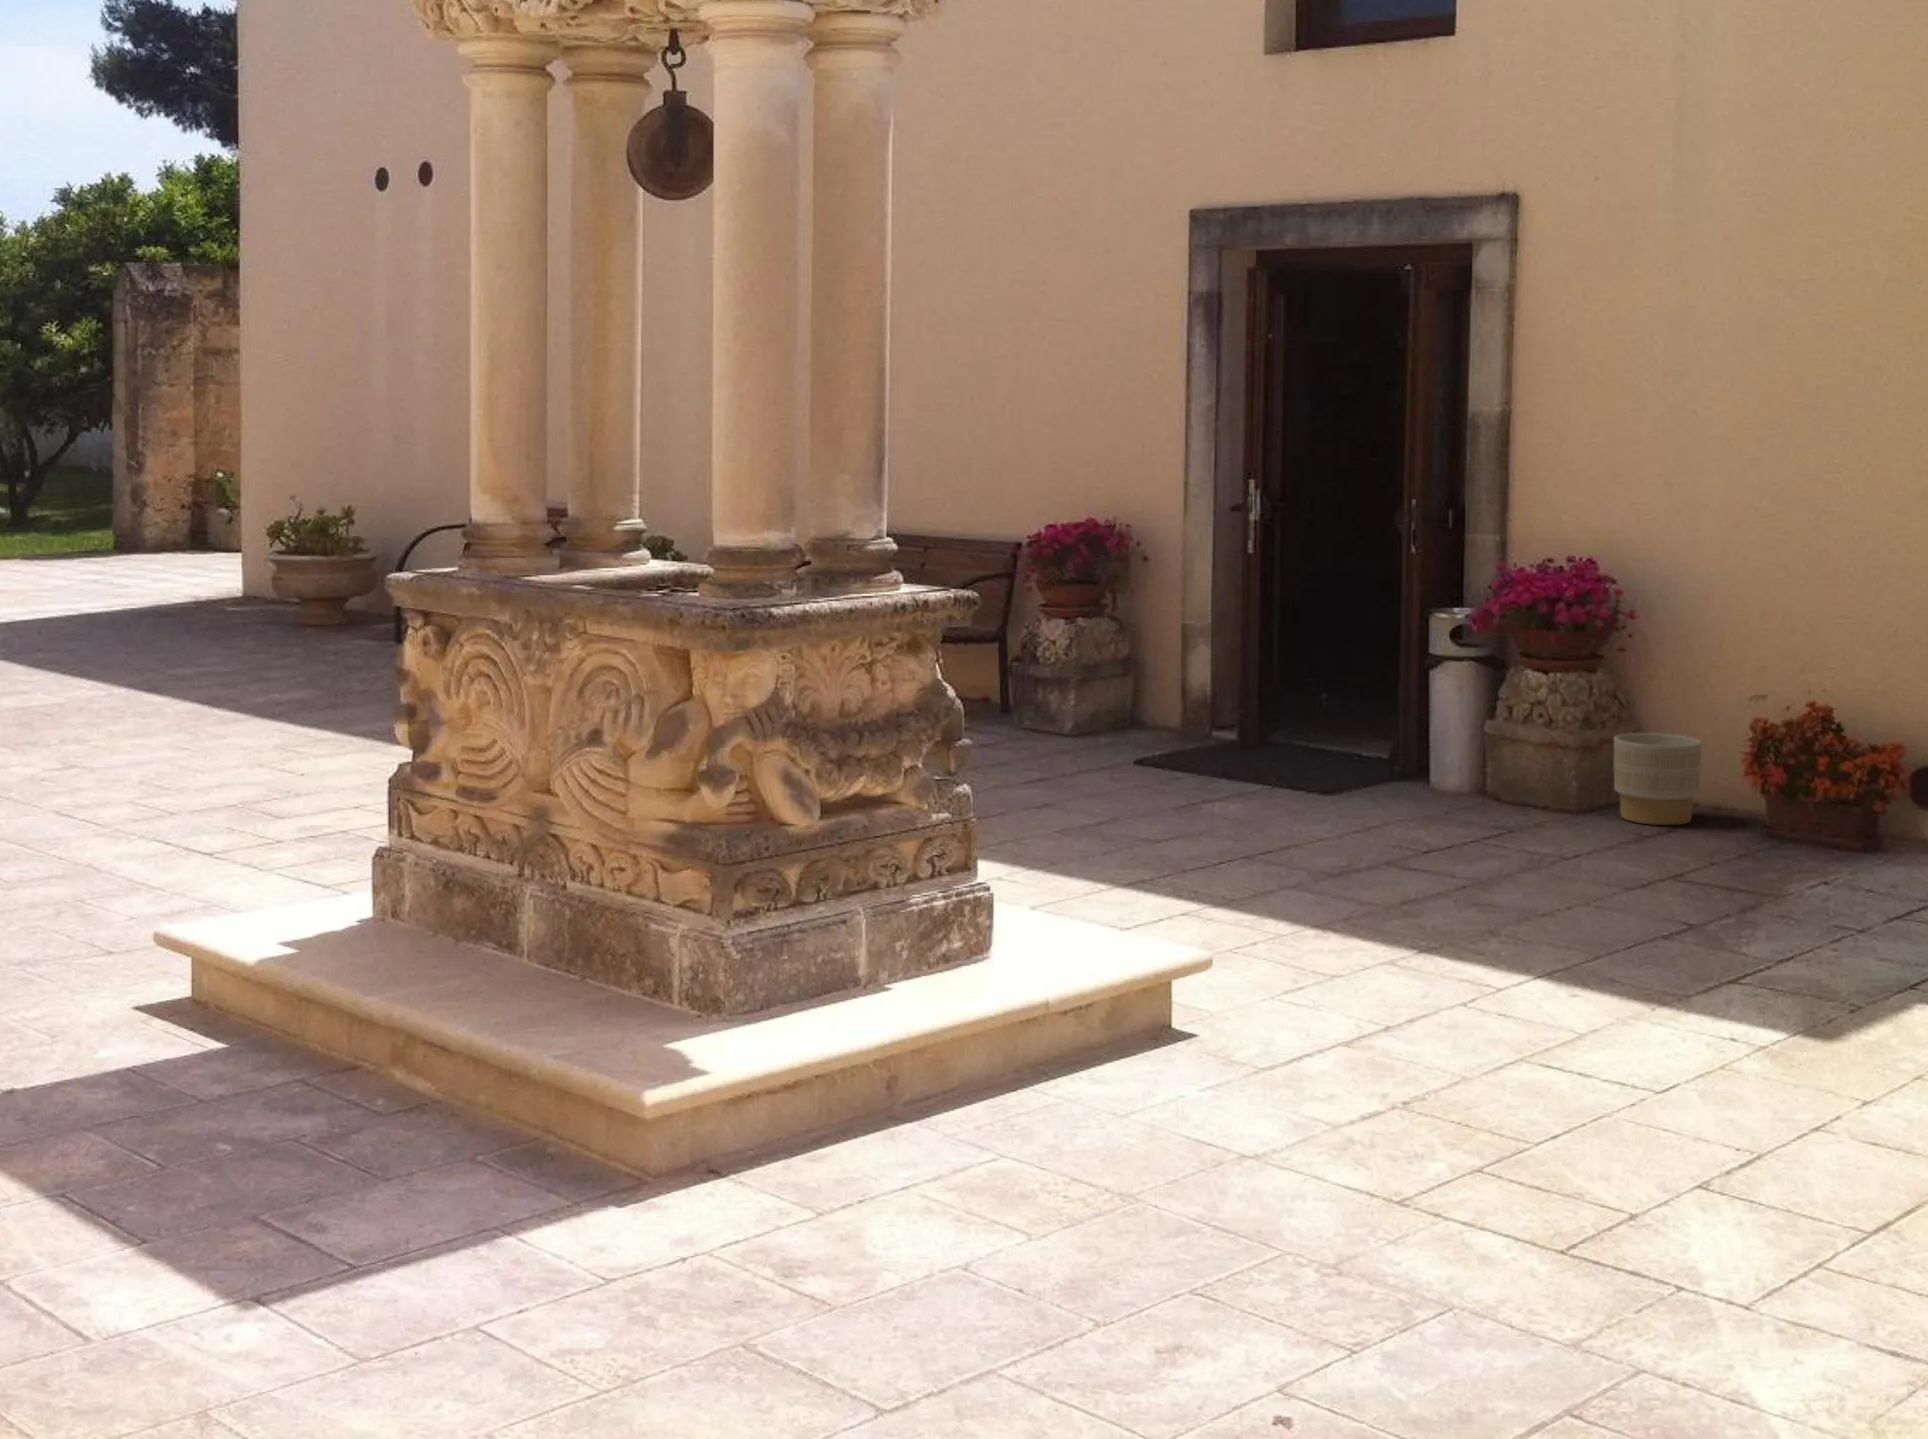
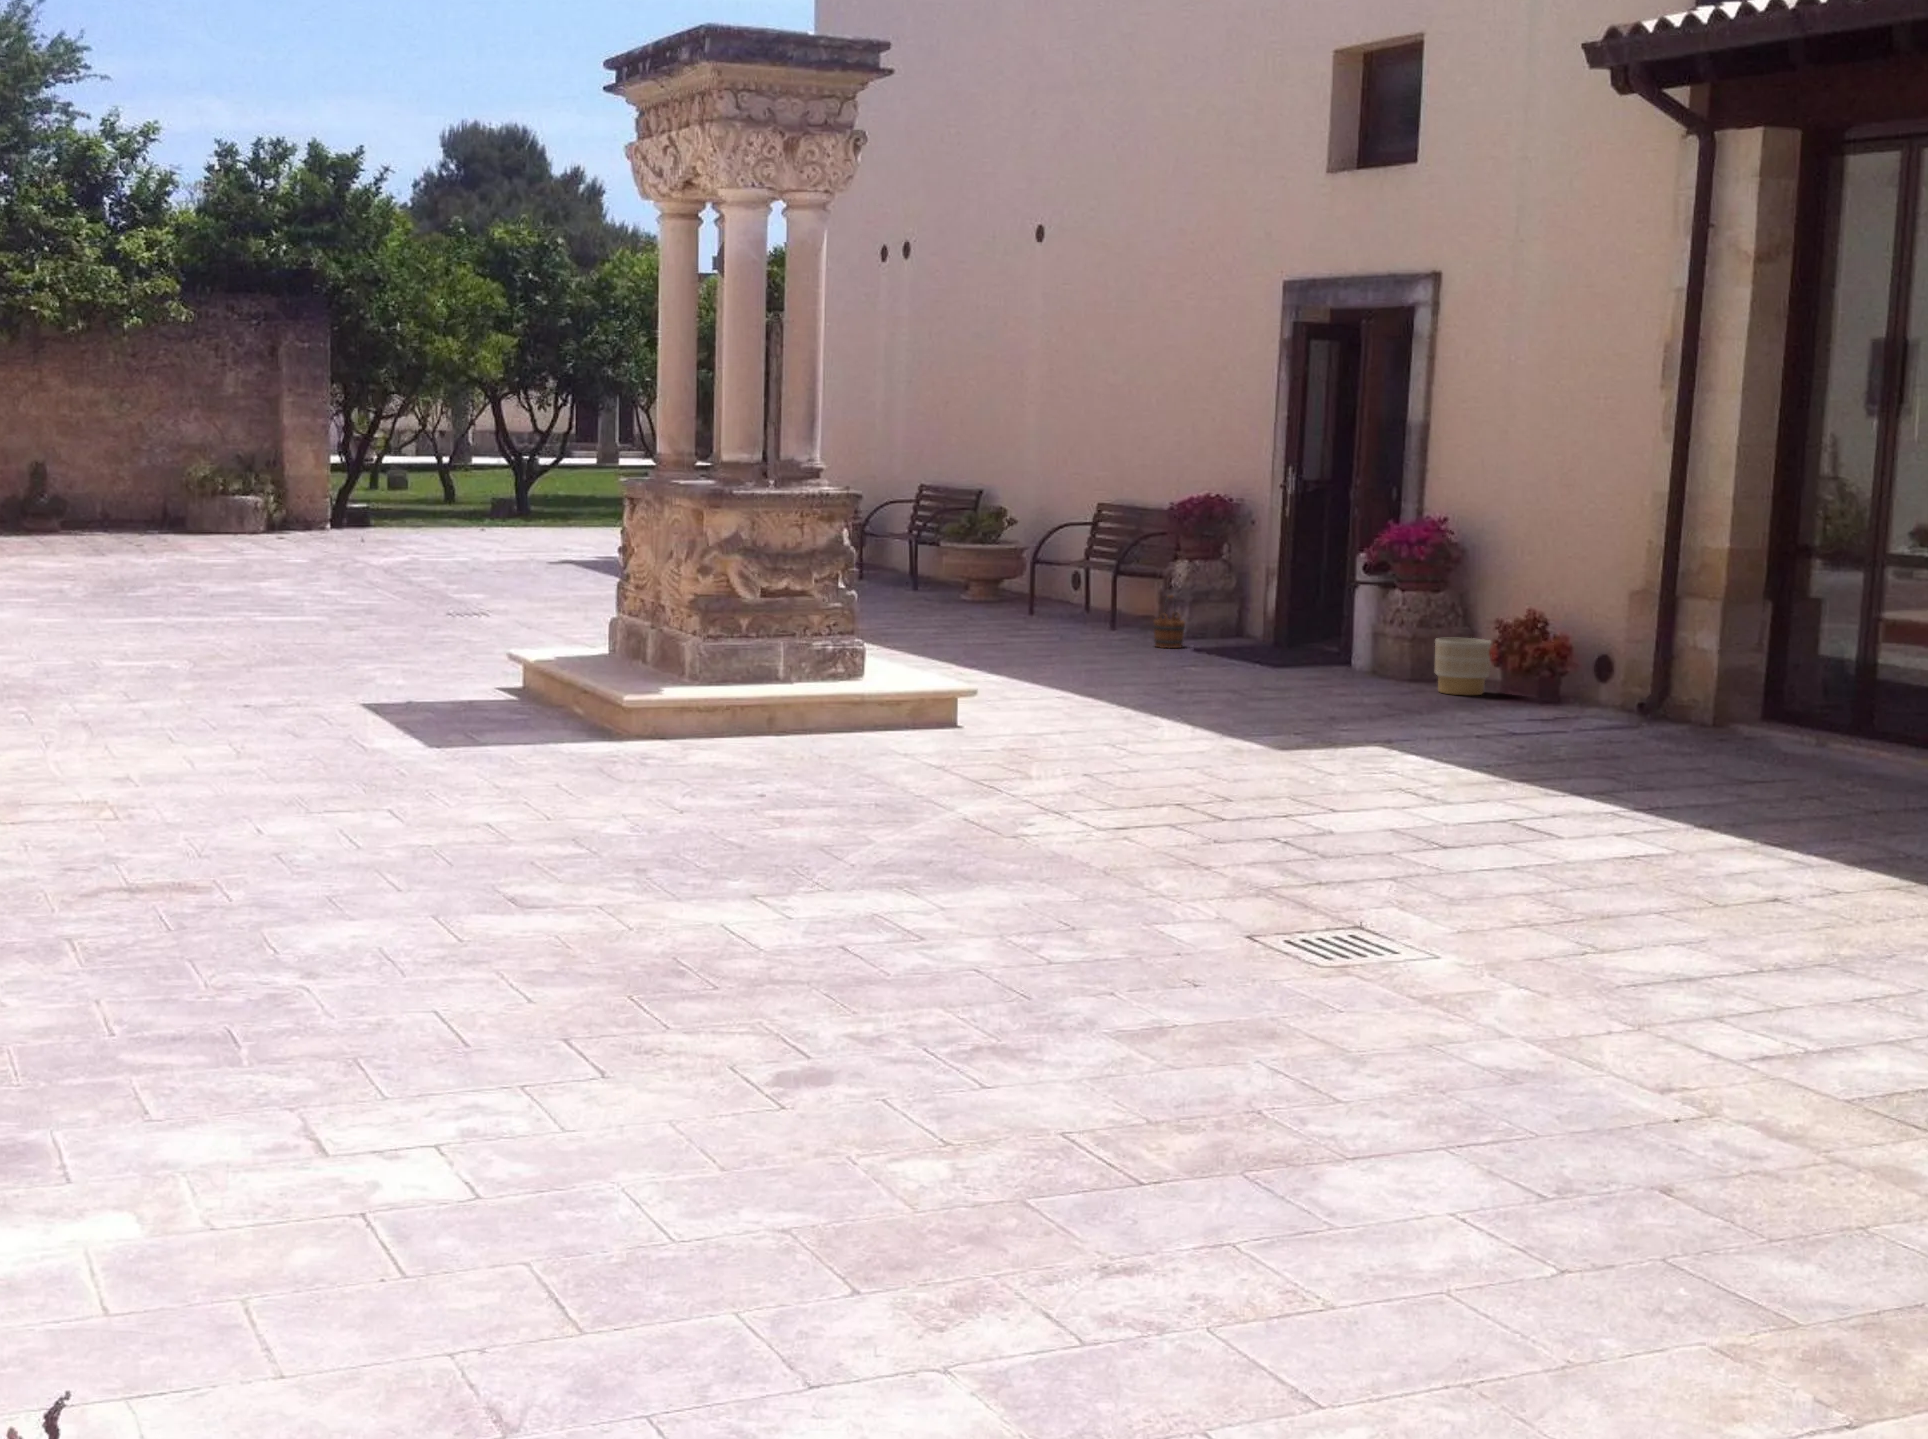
wooden bucket: none [1033,669,1081,751] -> present [1154,595,1185,648]

